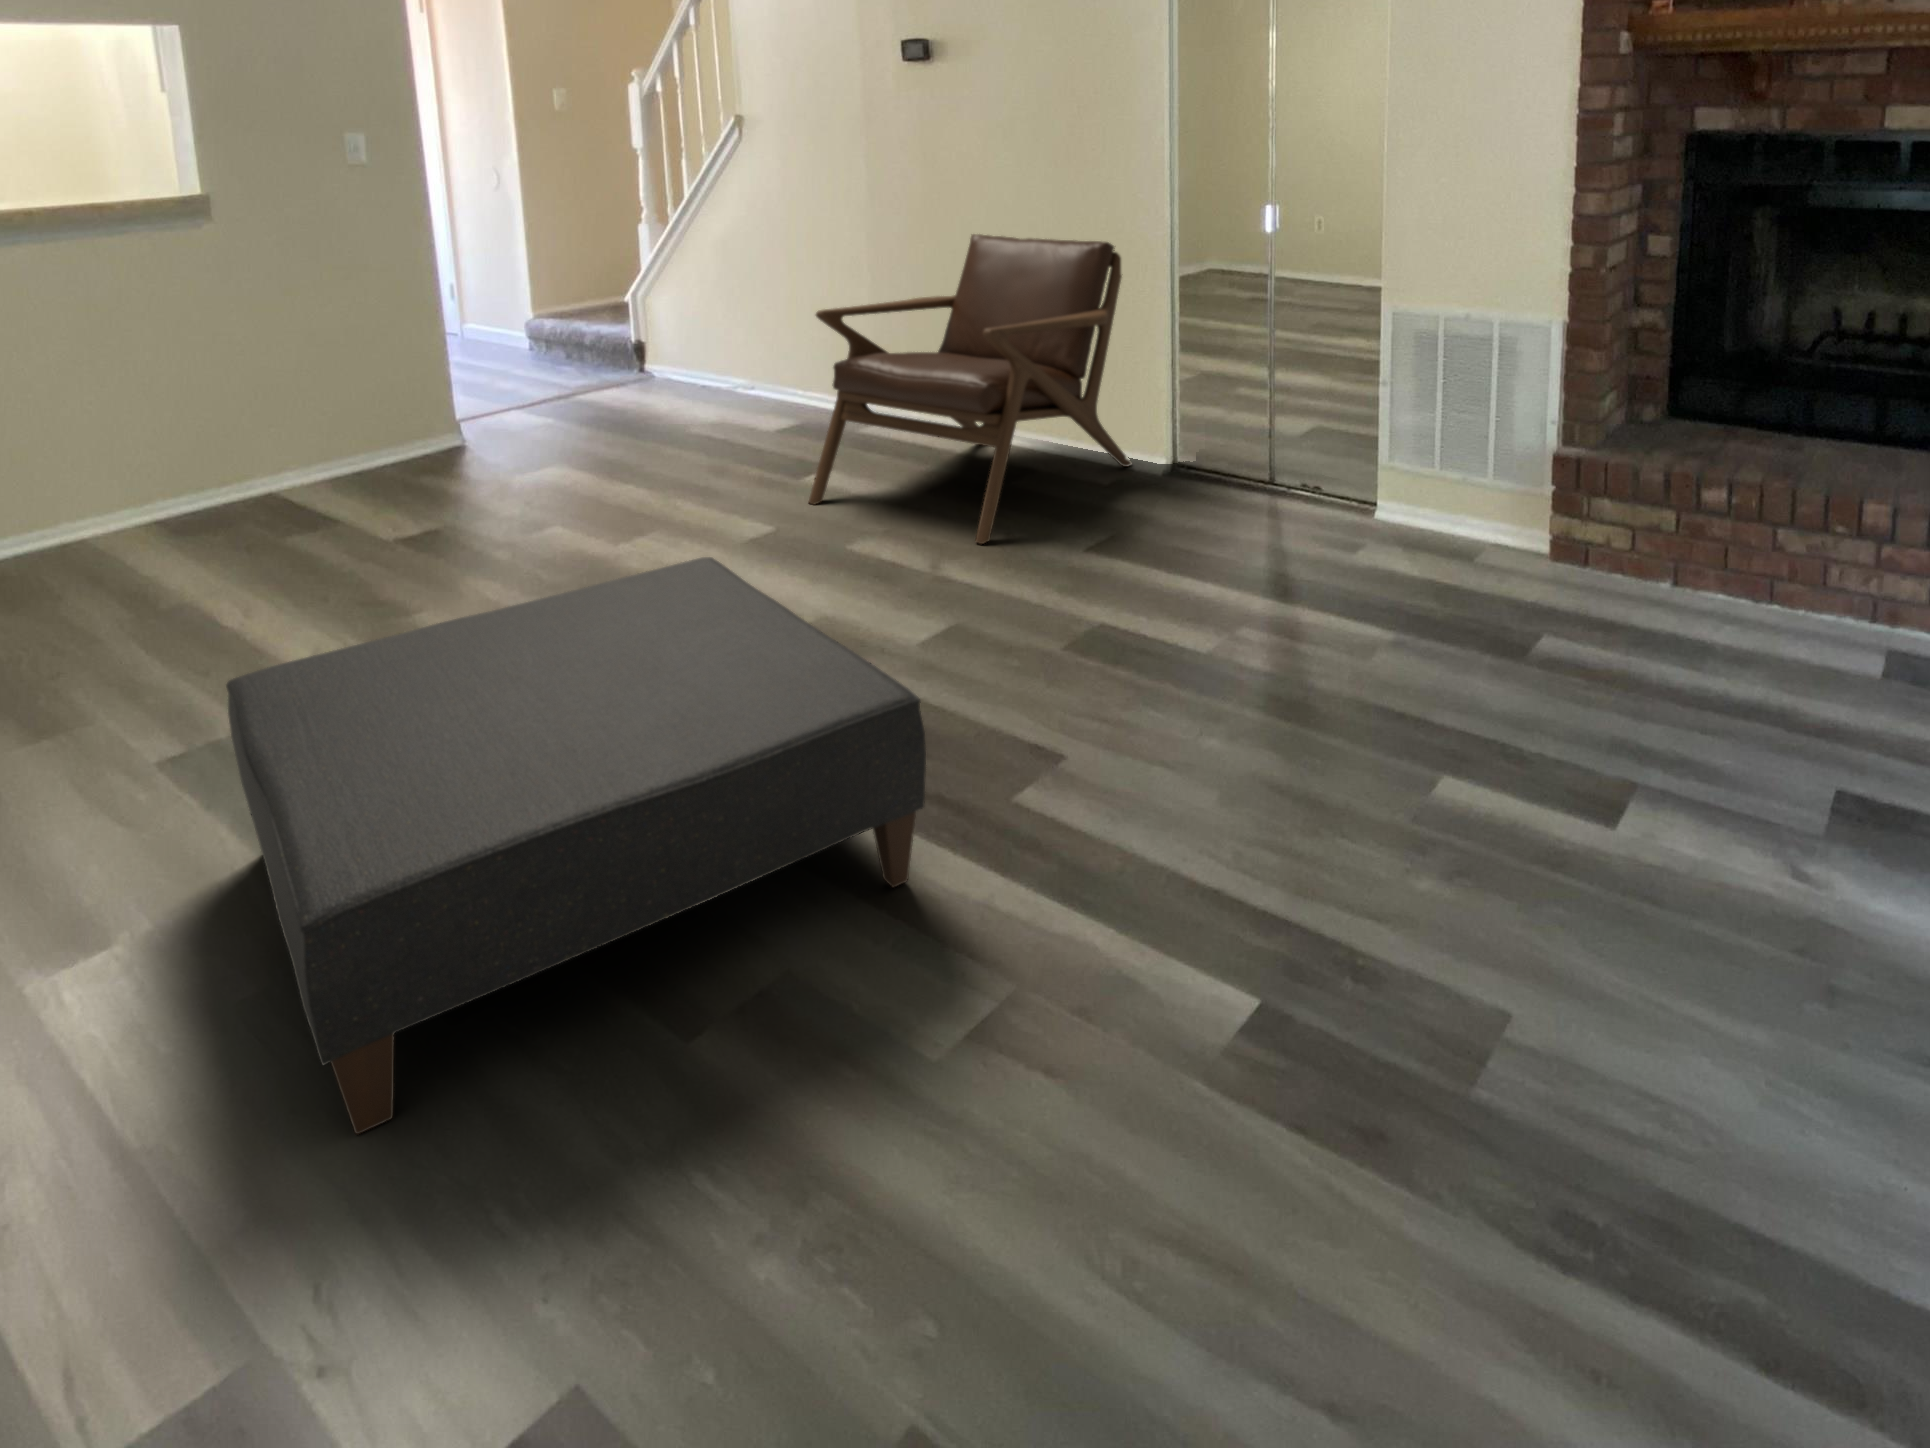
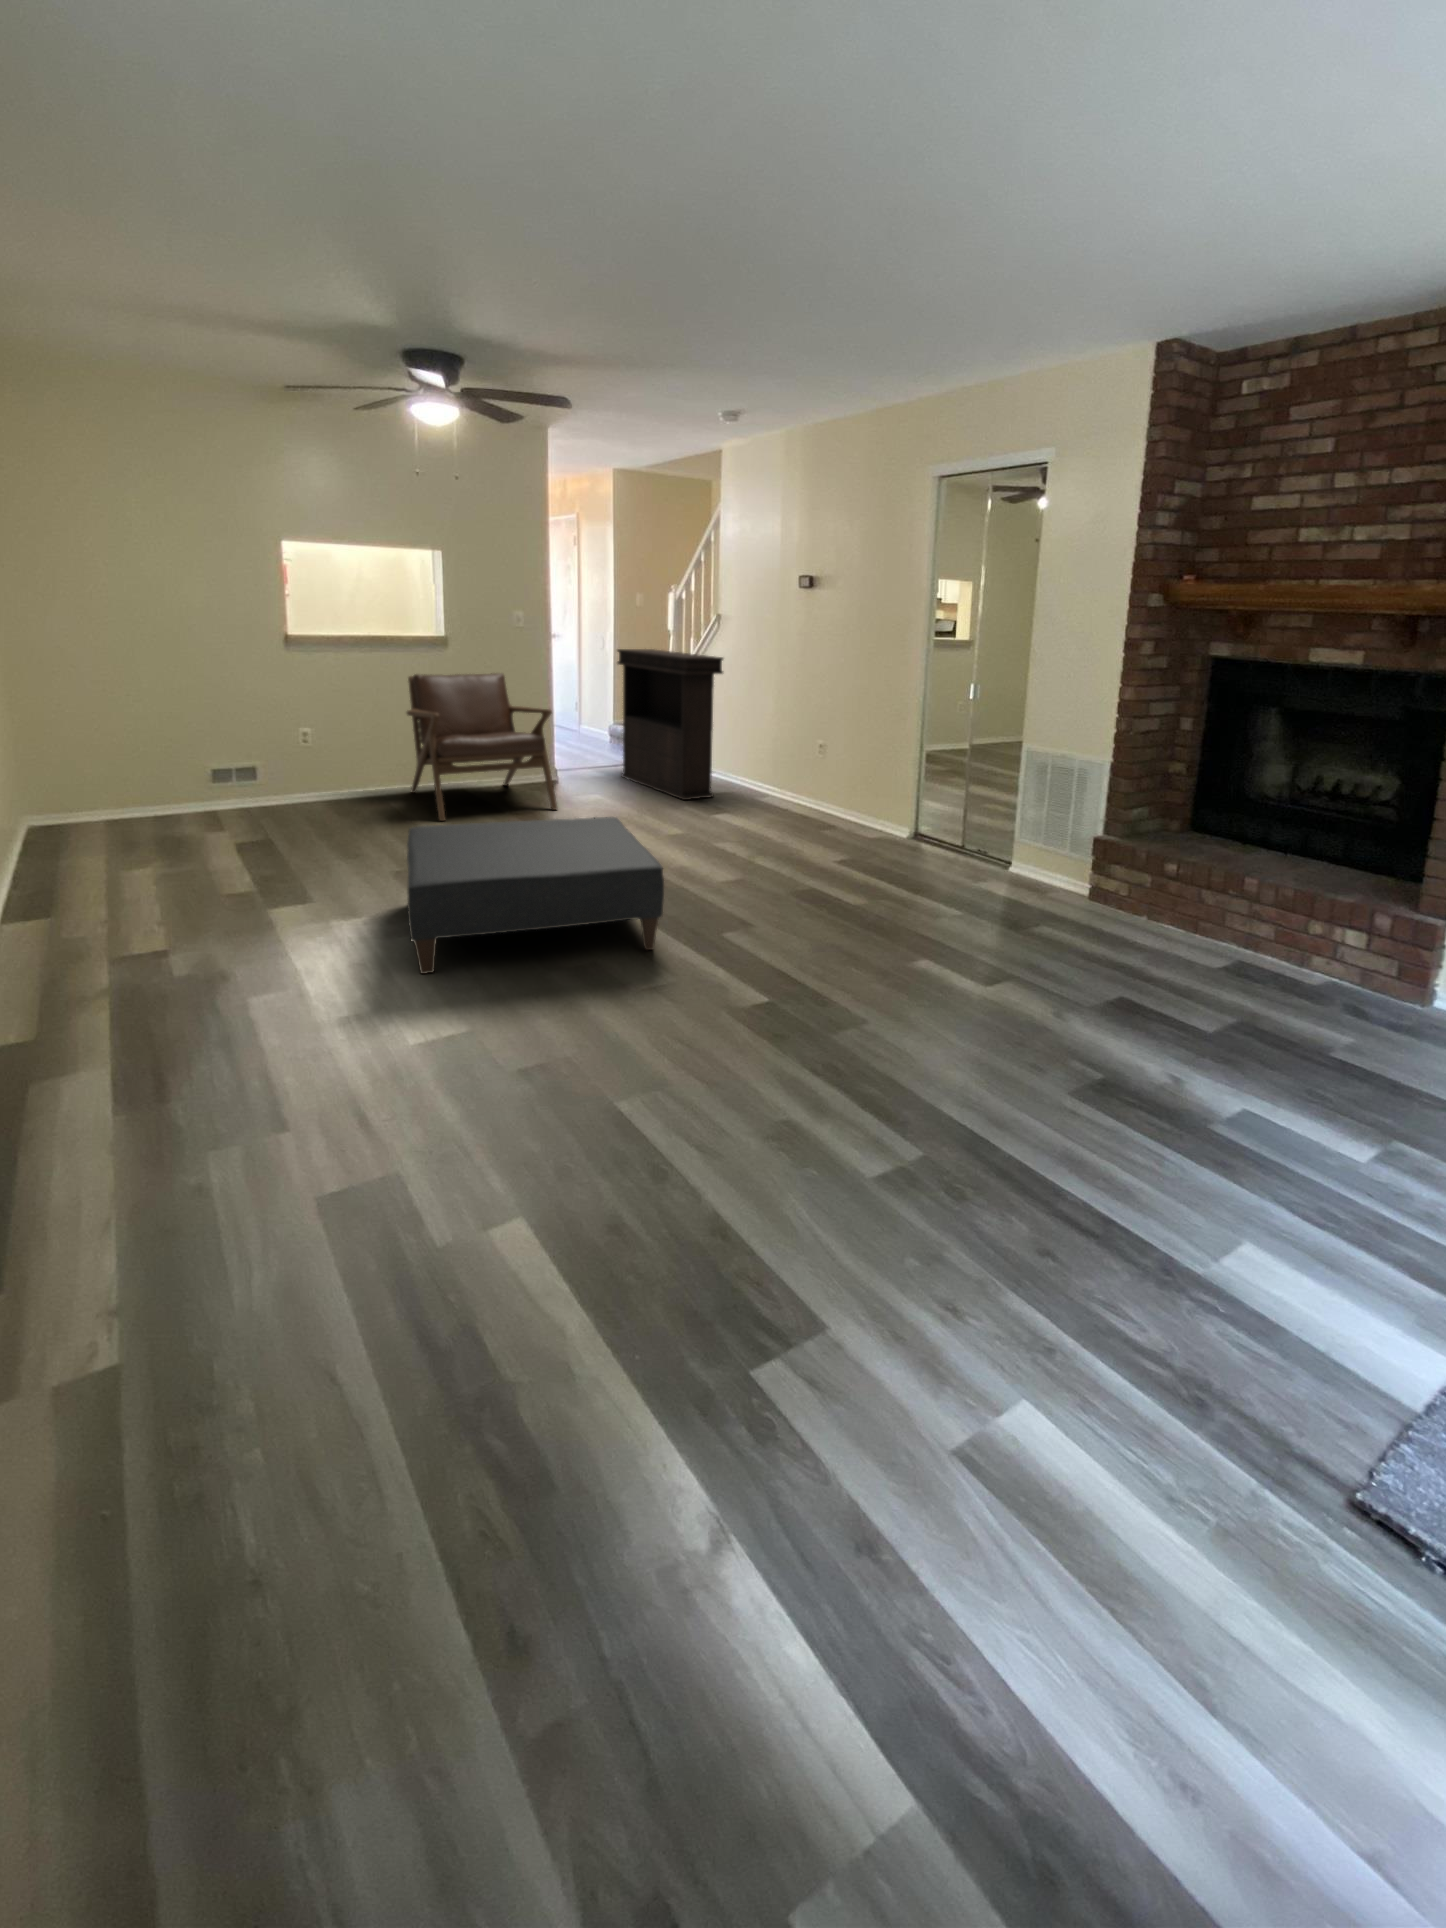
console table: none [562,182,790,457] -> present [617,649,723,800]
lounge chair: present [808,234,1132,544] -> present [407,673,557,821]

